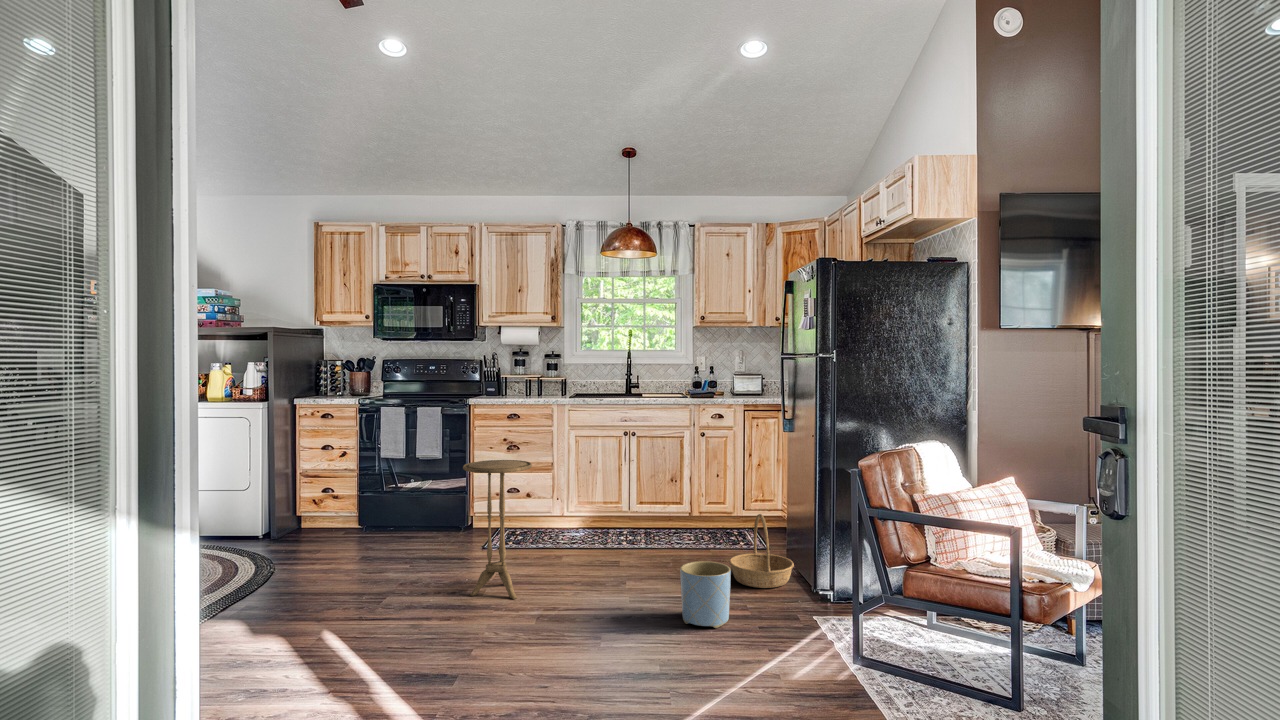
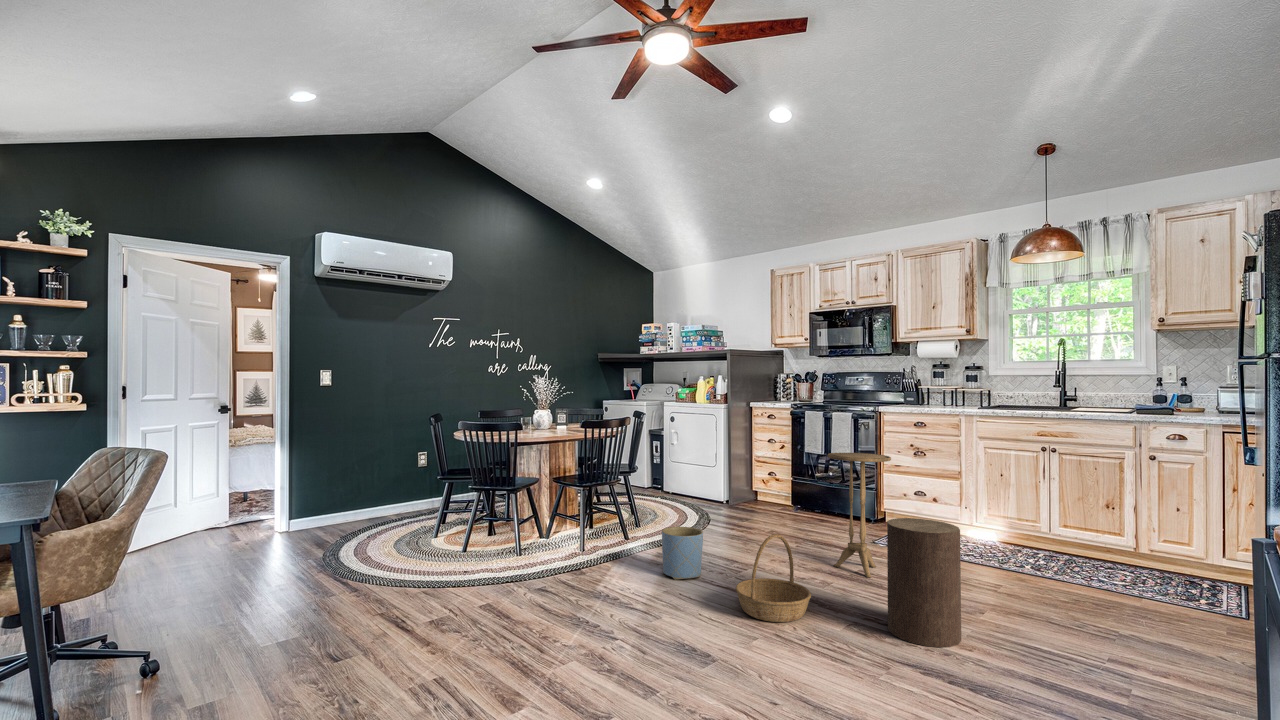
basket: present [729,514,794,588] -> present [736,534,811,622]
stool: none [577,528,645,659] -> present [887,518,961,647]
planter: present [680,561,731,628] -> present [662,527,703,580]

